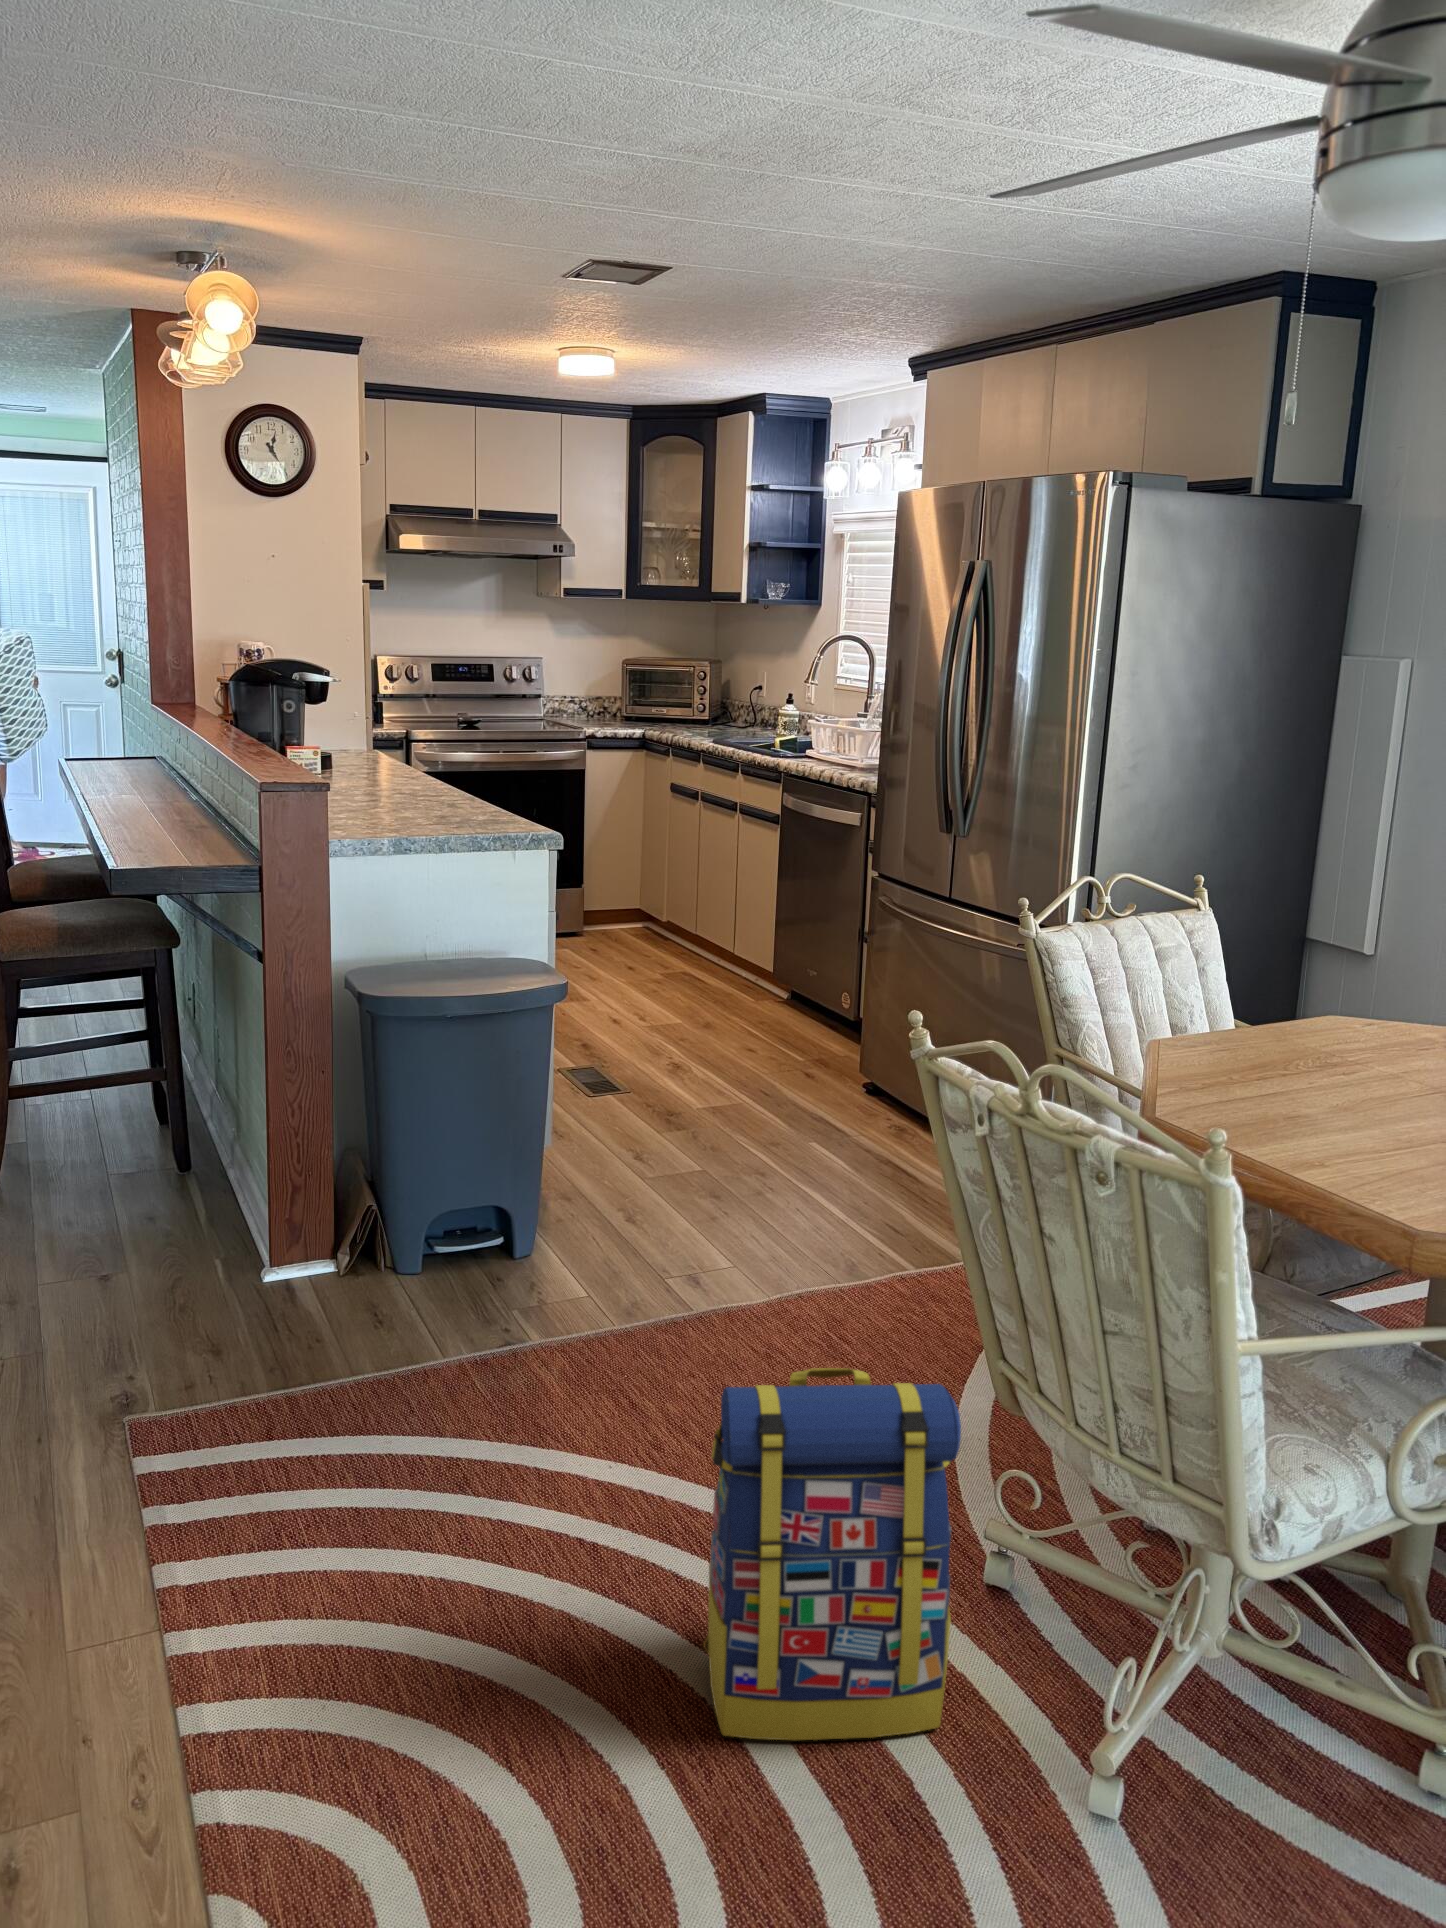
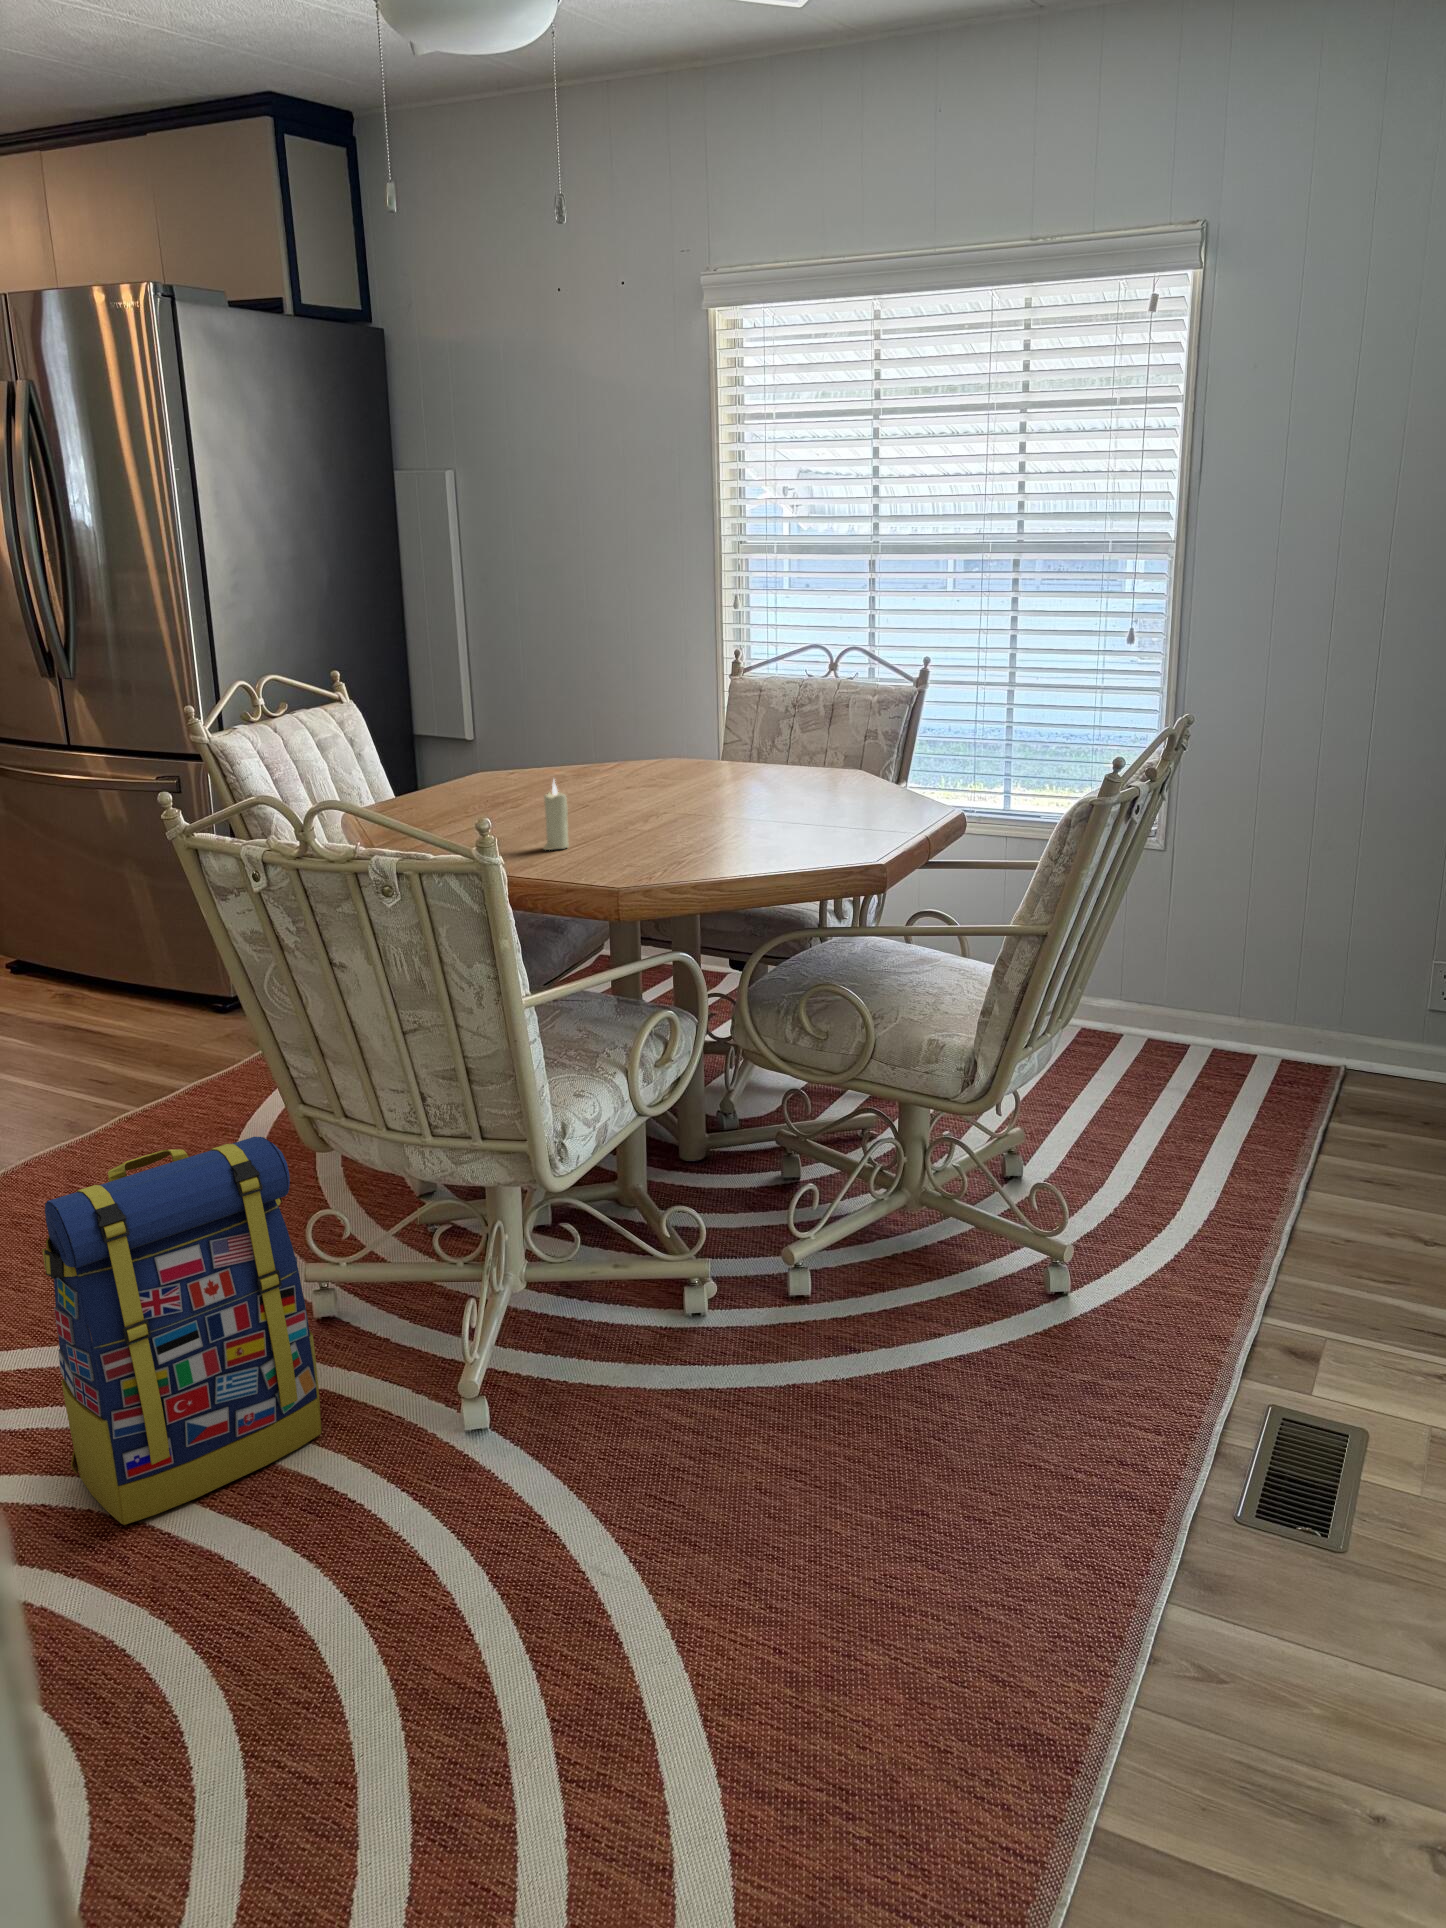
candle: none [1355,1064,1398,1150] -> present [544,781,569,850]

